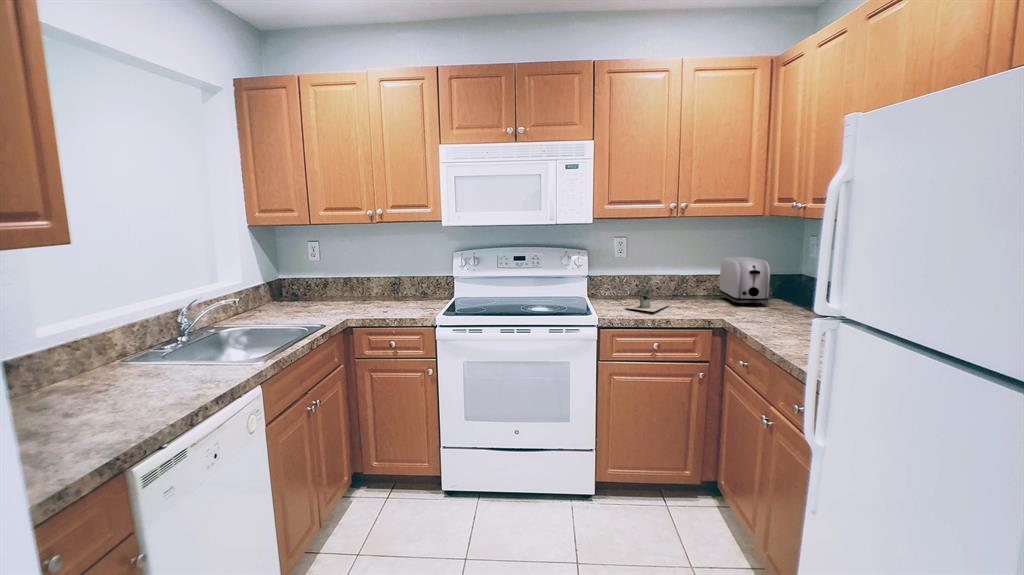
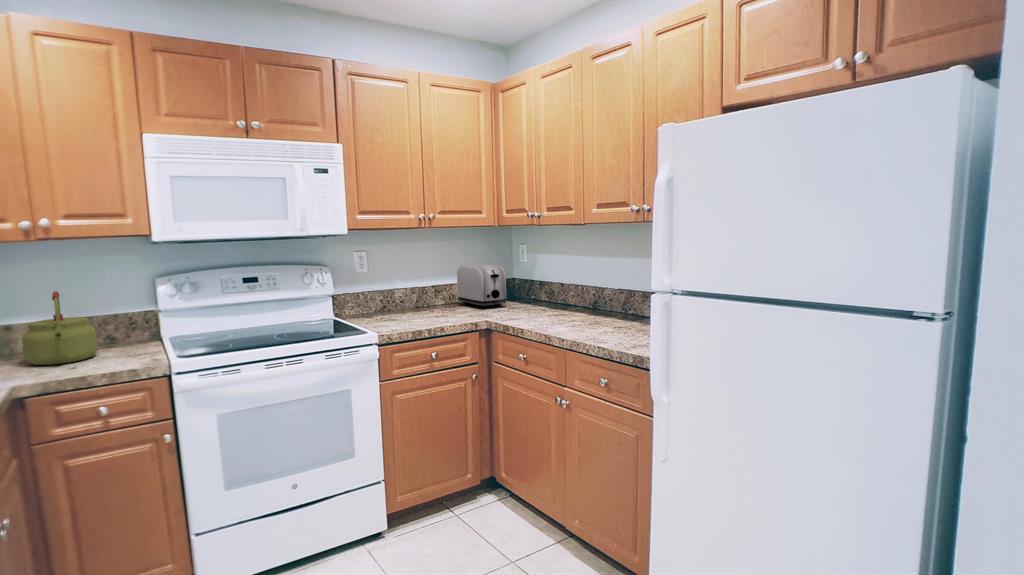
kettle: none [374,257,415,306] -> present [22,291,98,365]
potted plant: present [625,286,670,312] -> none [388,297,430,323]

